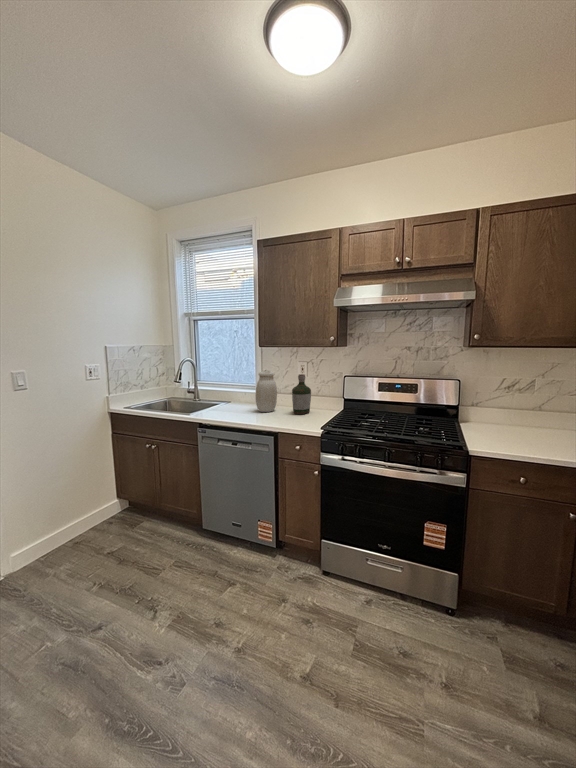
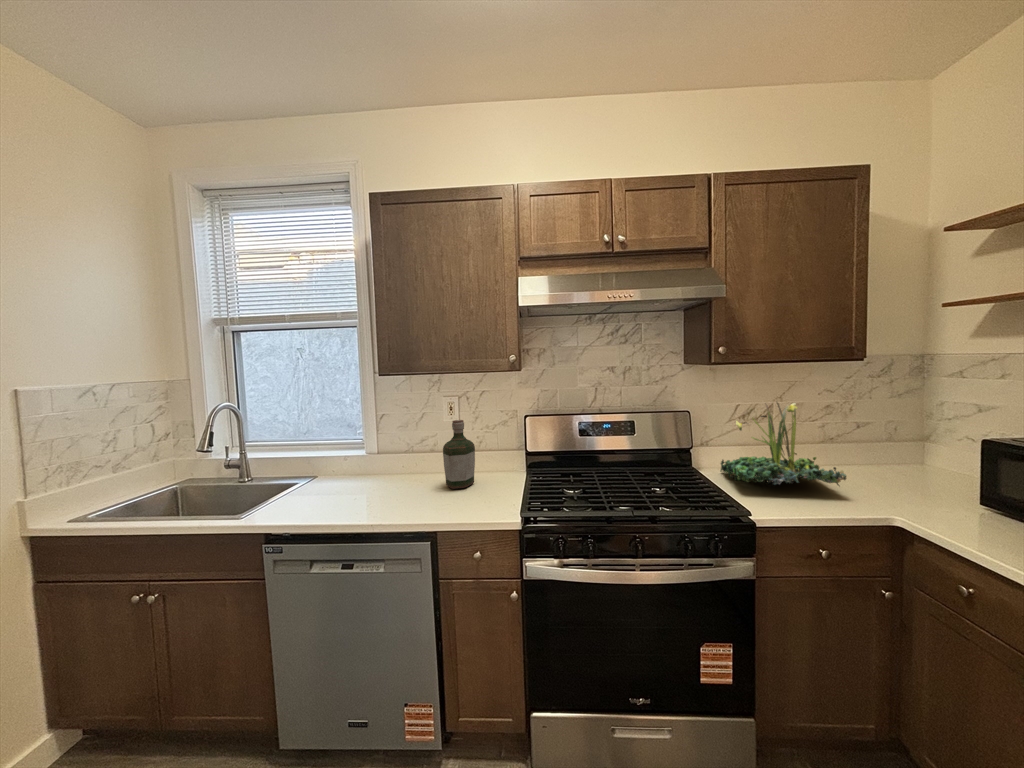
jar: present [256,371,277,412] -> none [375,419,414,492]
plant: none [478,375,560,439] -> present [720,403,847,485]

